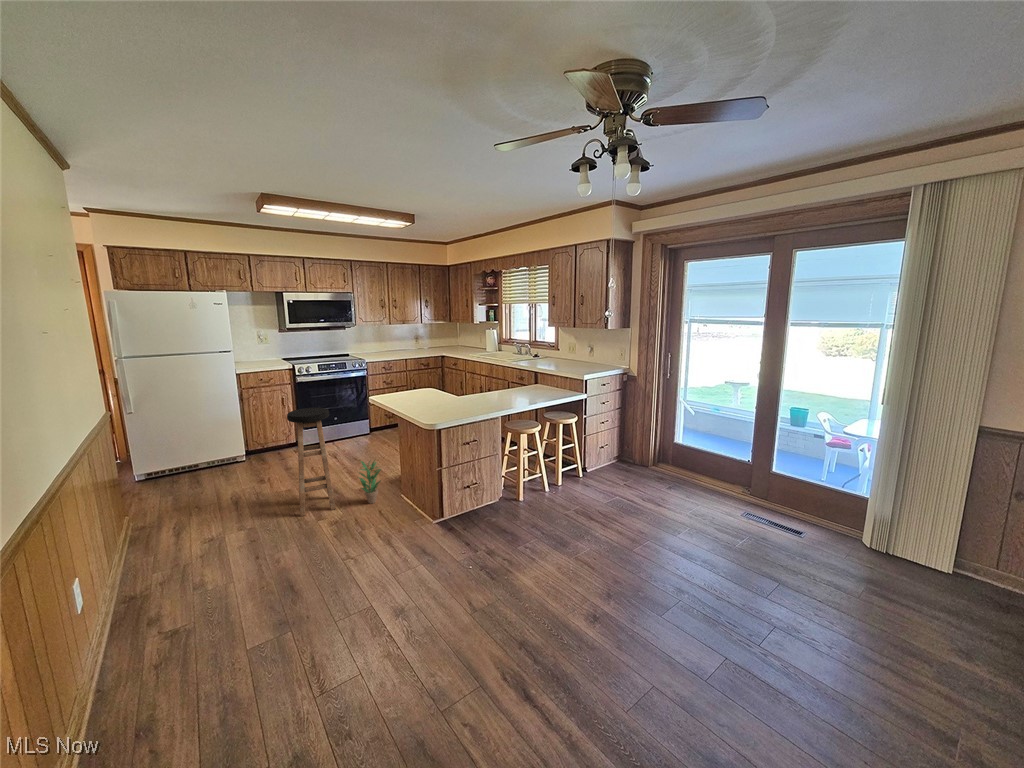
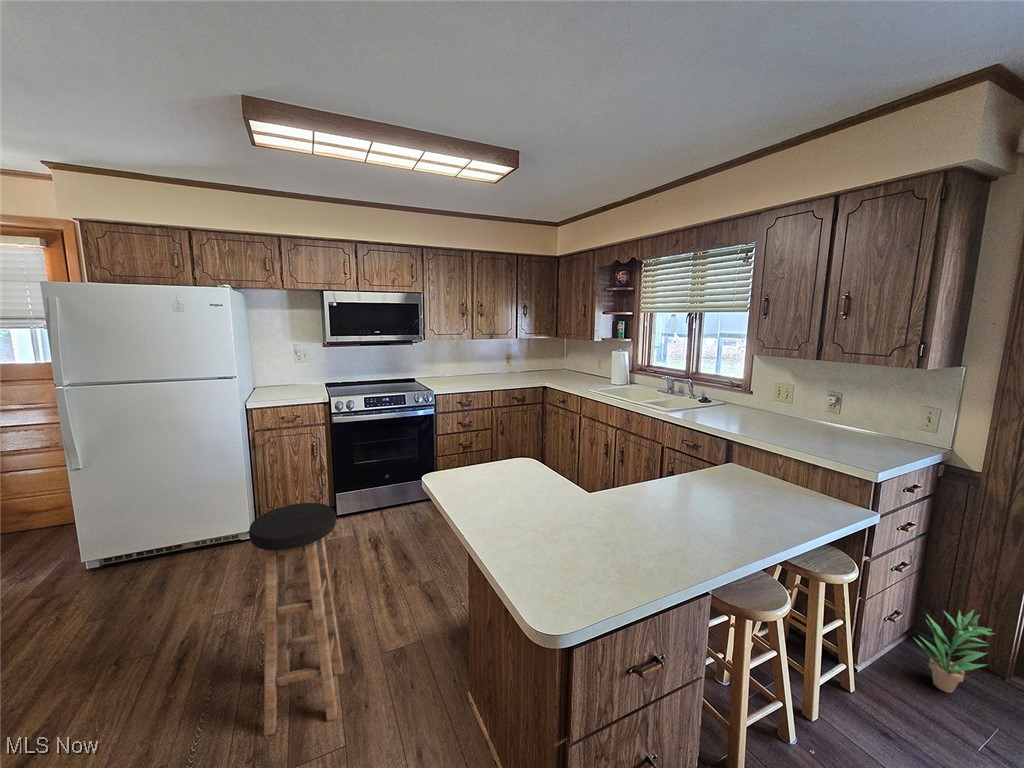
potted plant: present [359,461,381,504] -> present [916,610,993,693]

